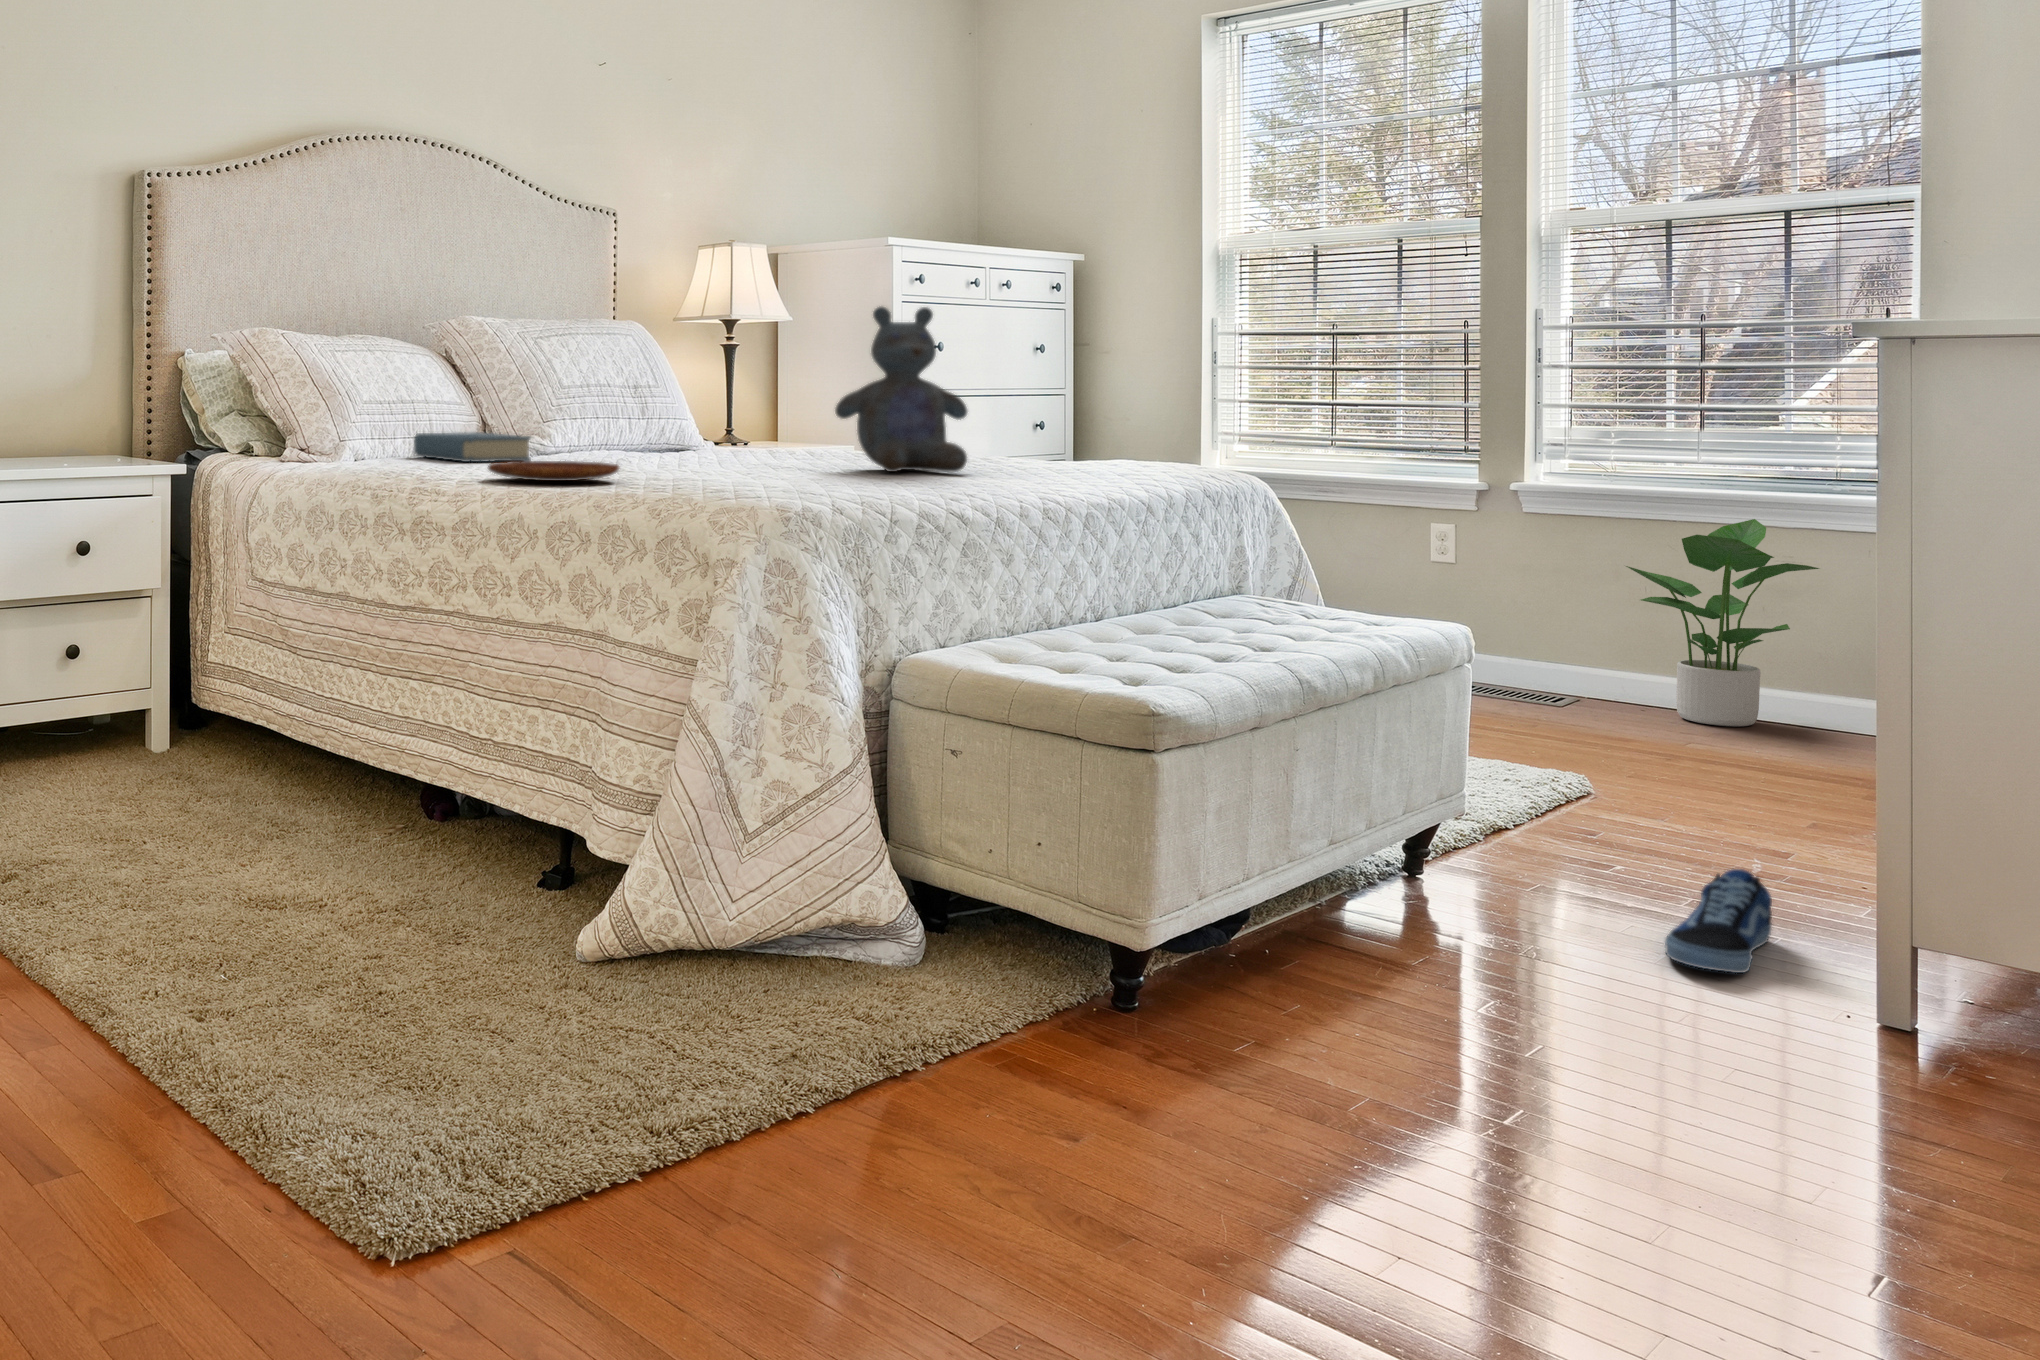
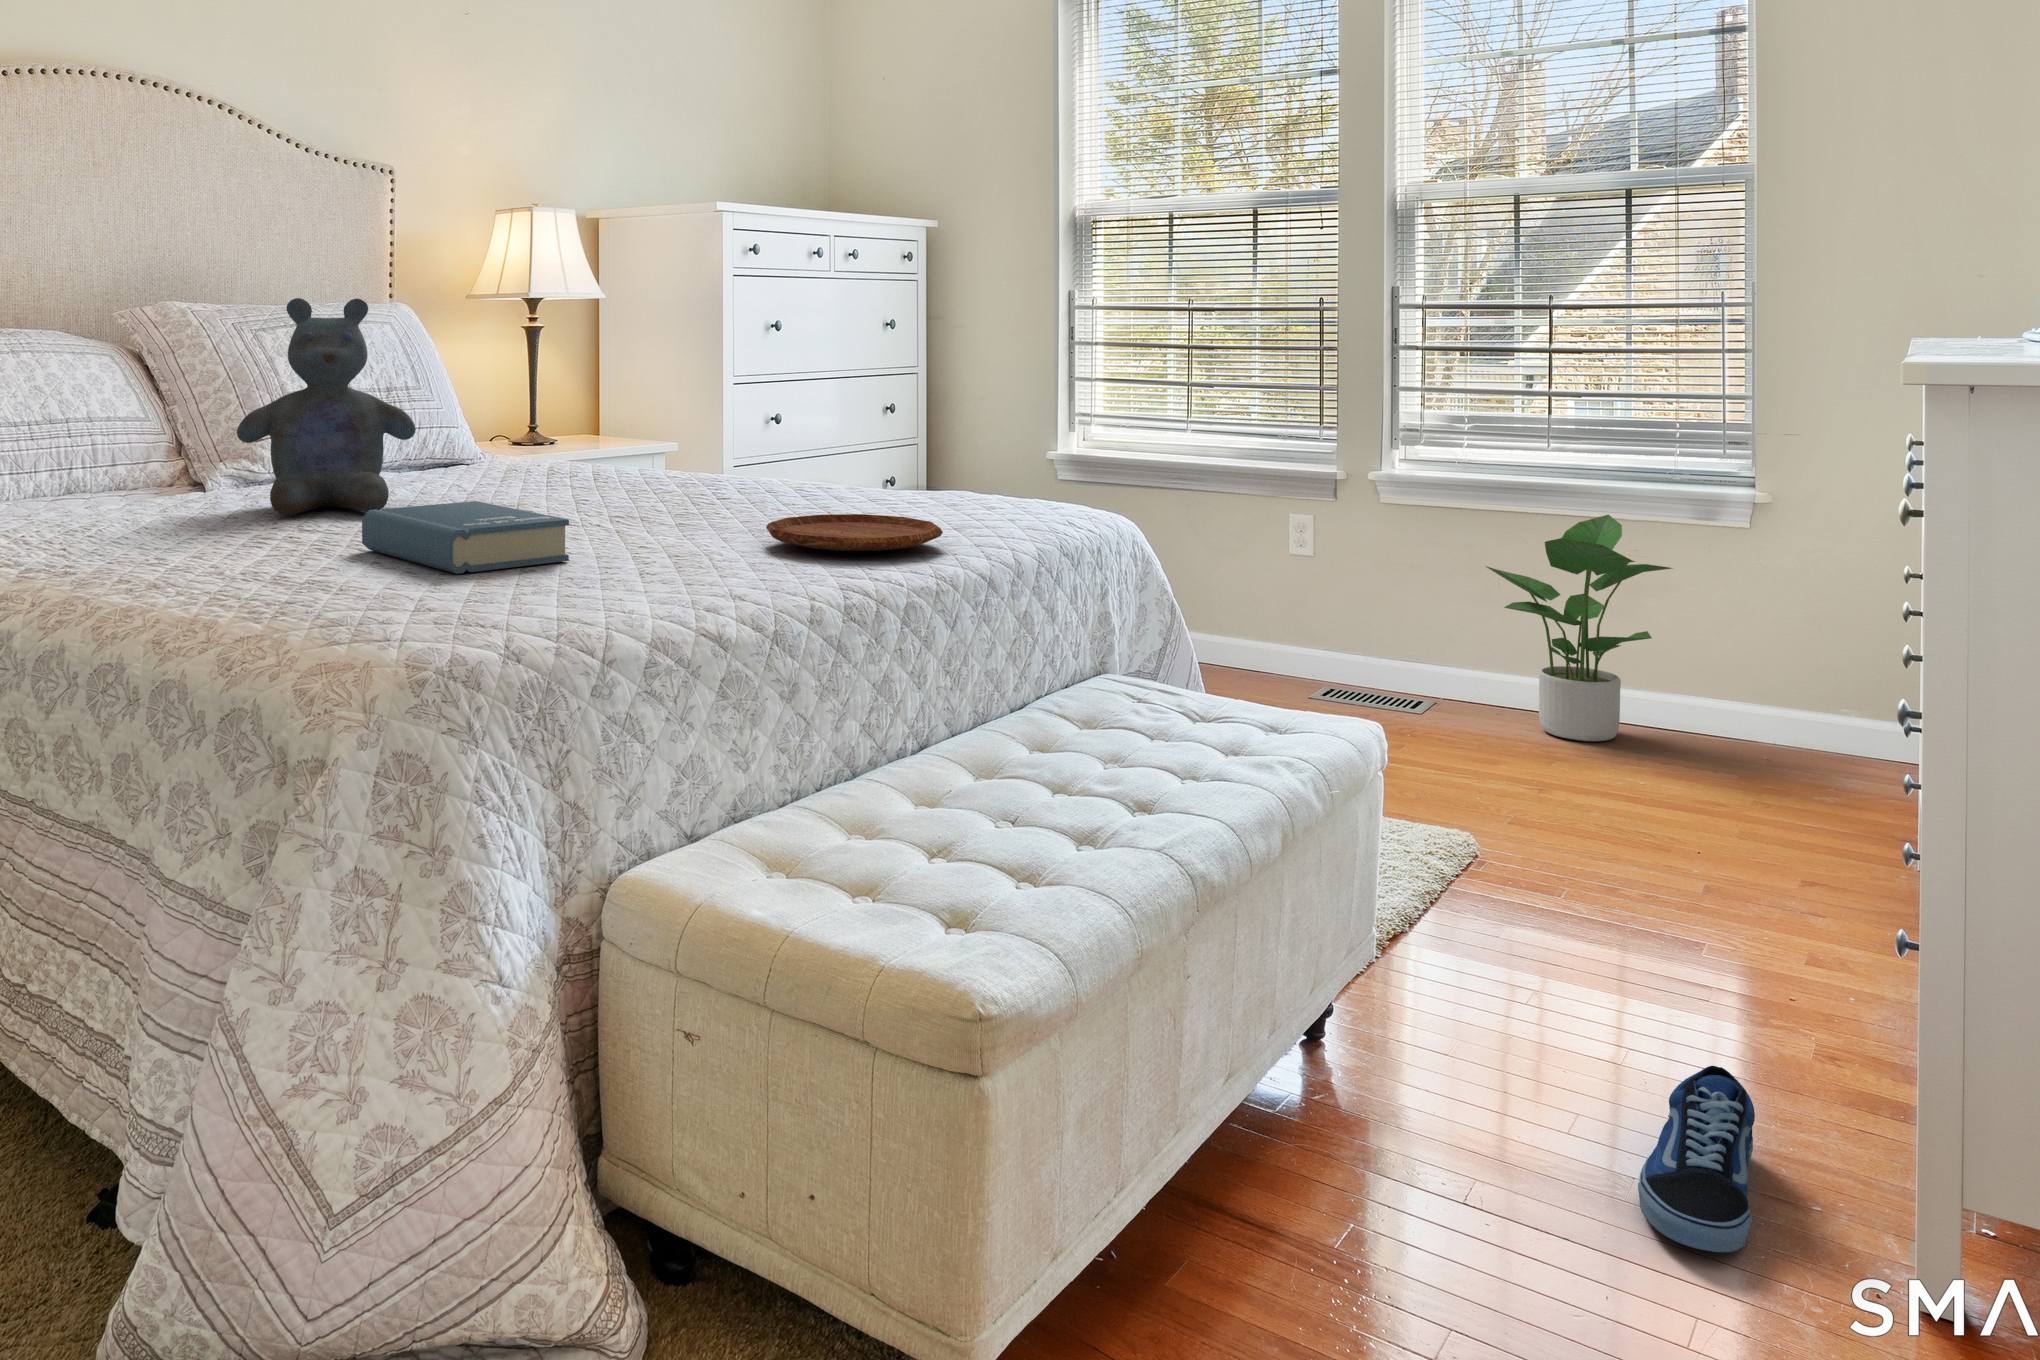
stuffed bear: present [835,307,967,472] -> present [237,298,416,515]
book: present [414,432,531,462] -> present [362,501,569,574]
tray: present [488,461,619,481] -> present [766,514,943,551]

